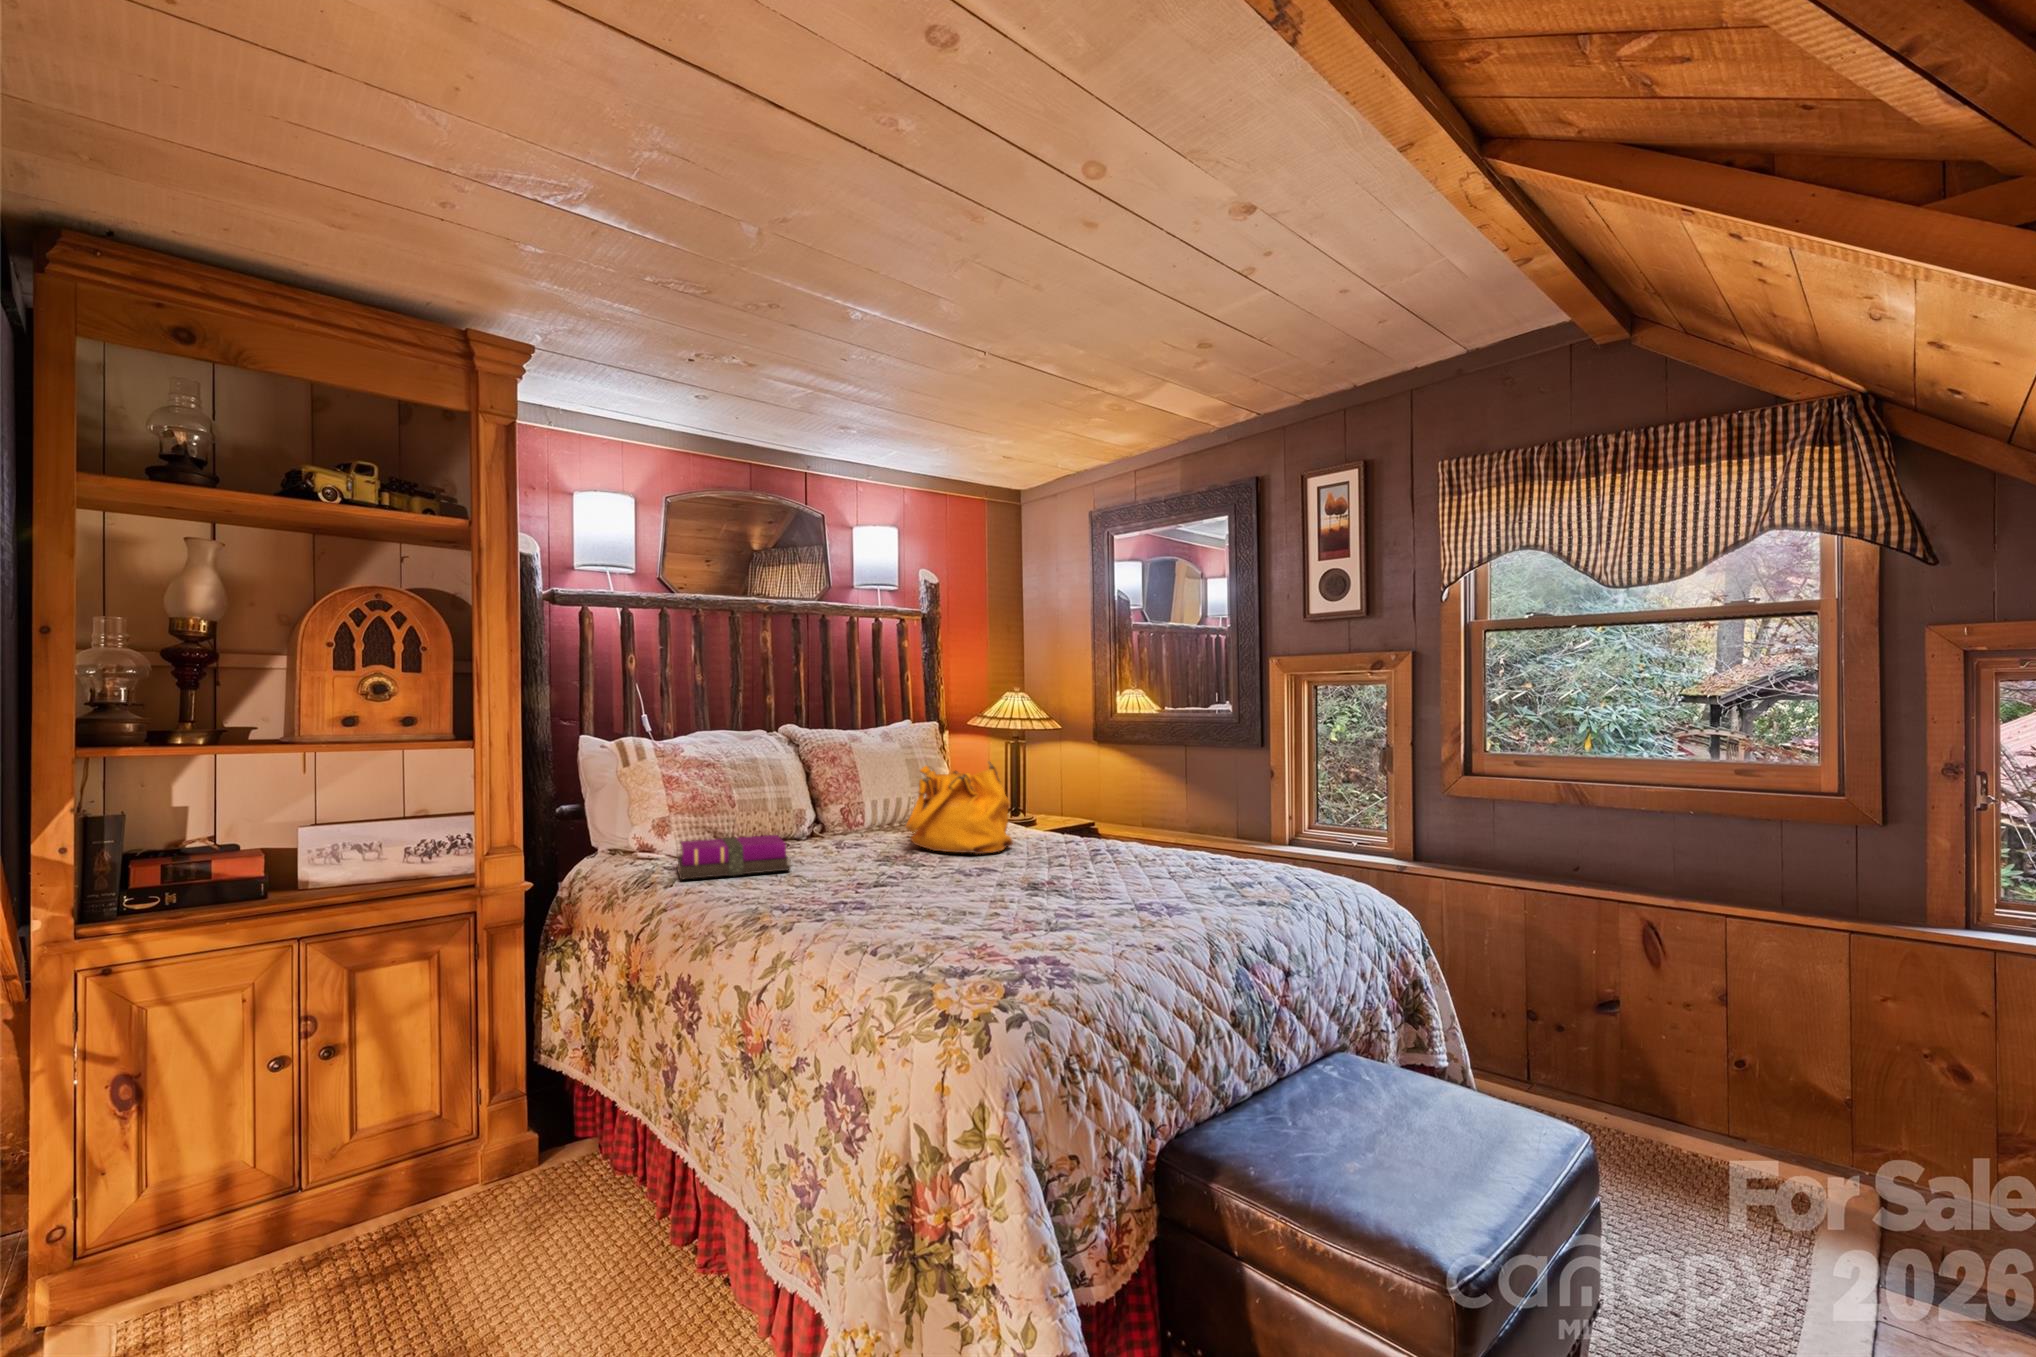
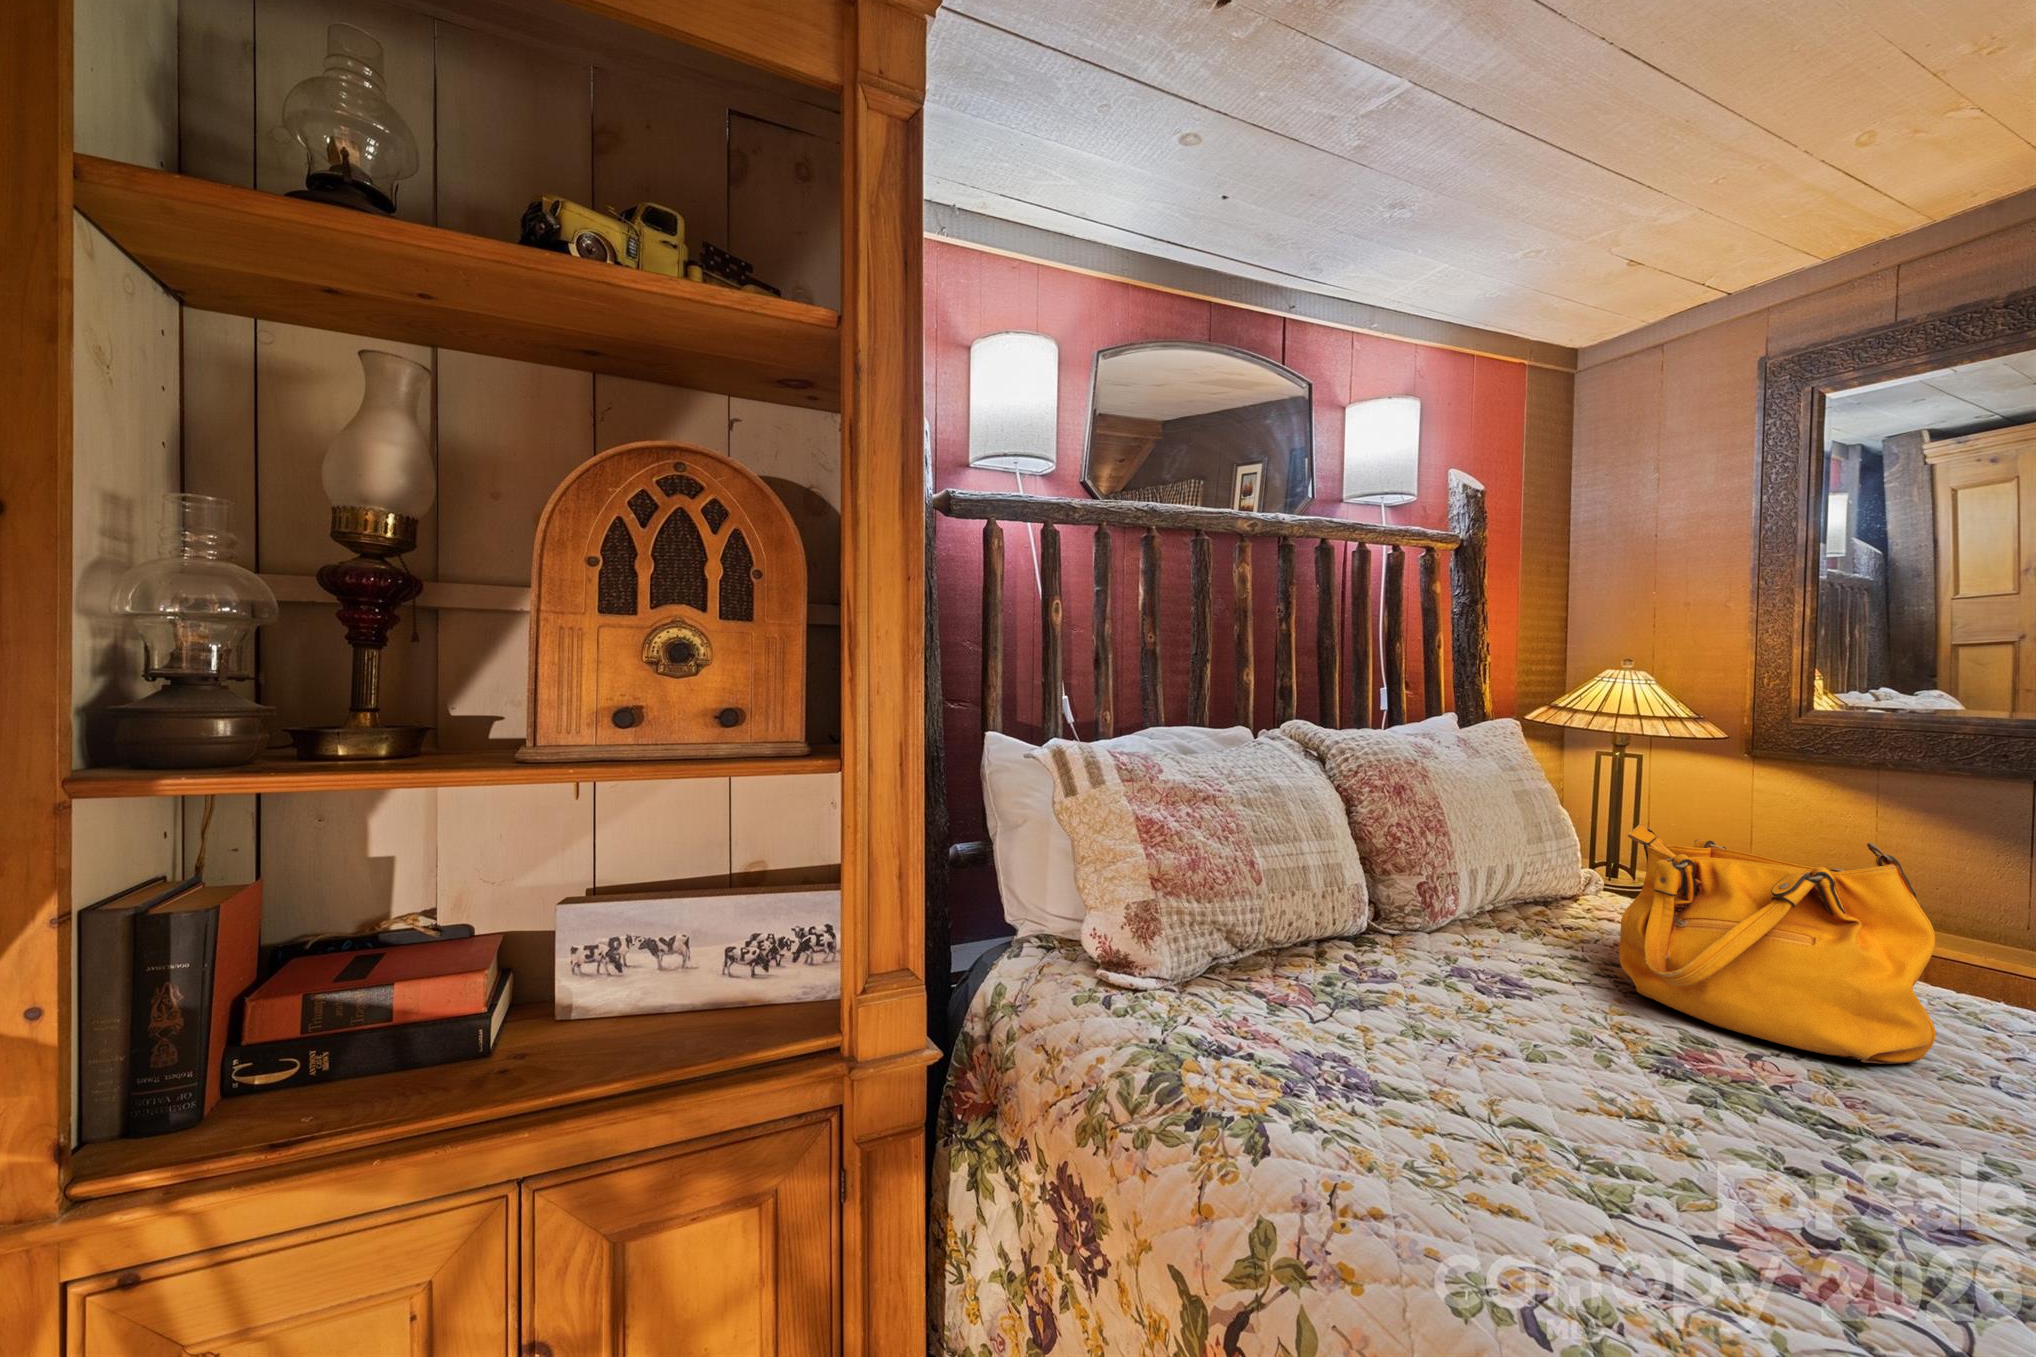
notebook: present [677,835,791,879] -> none [1186,959,1465,1082]

